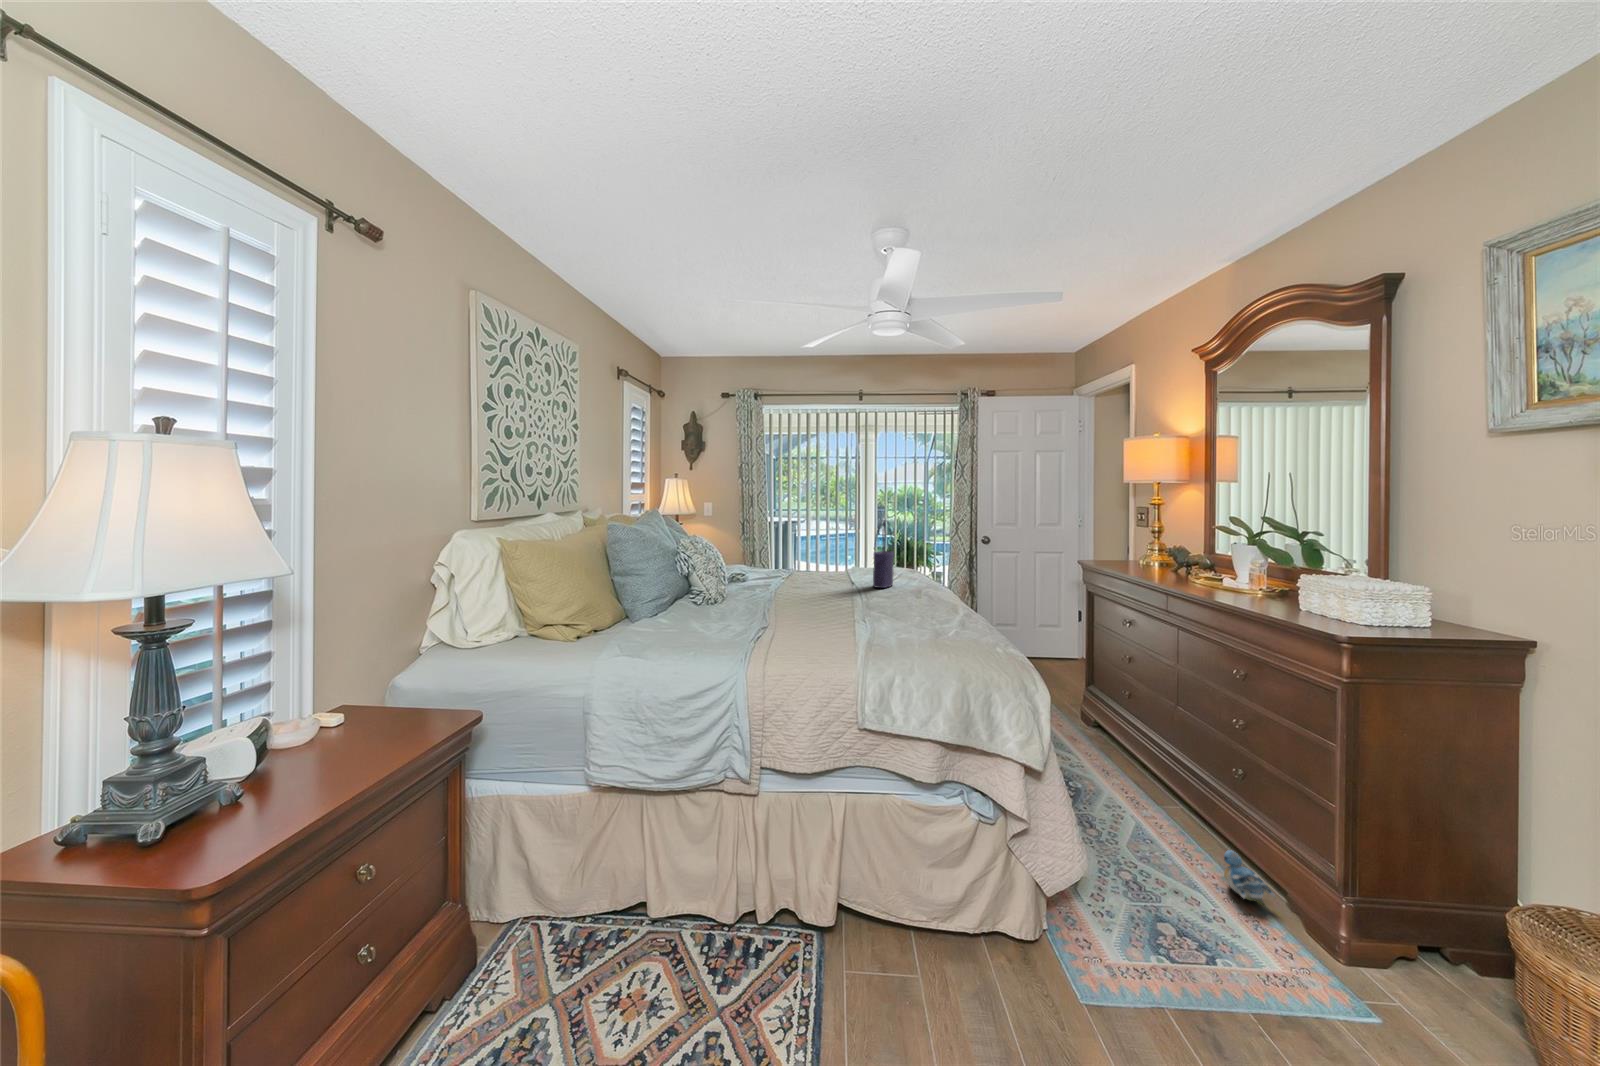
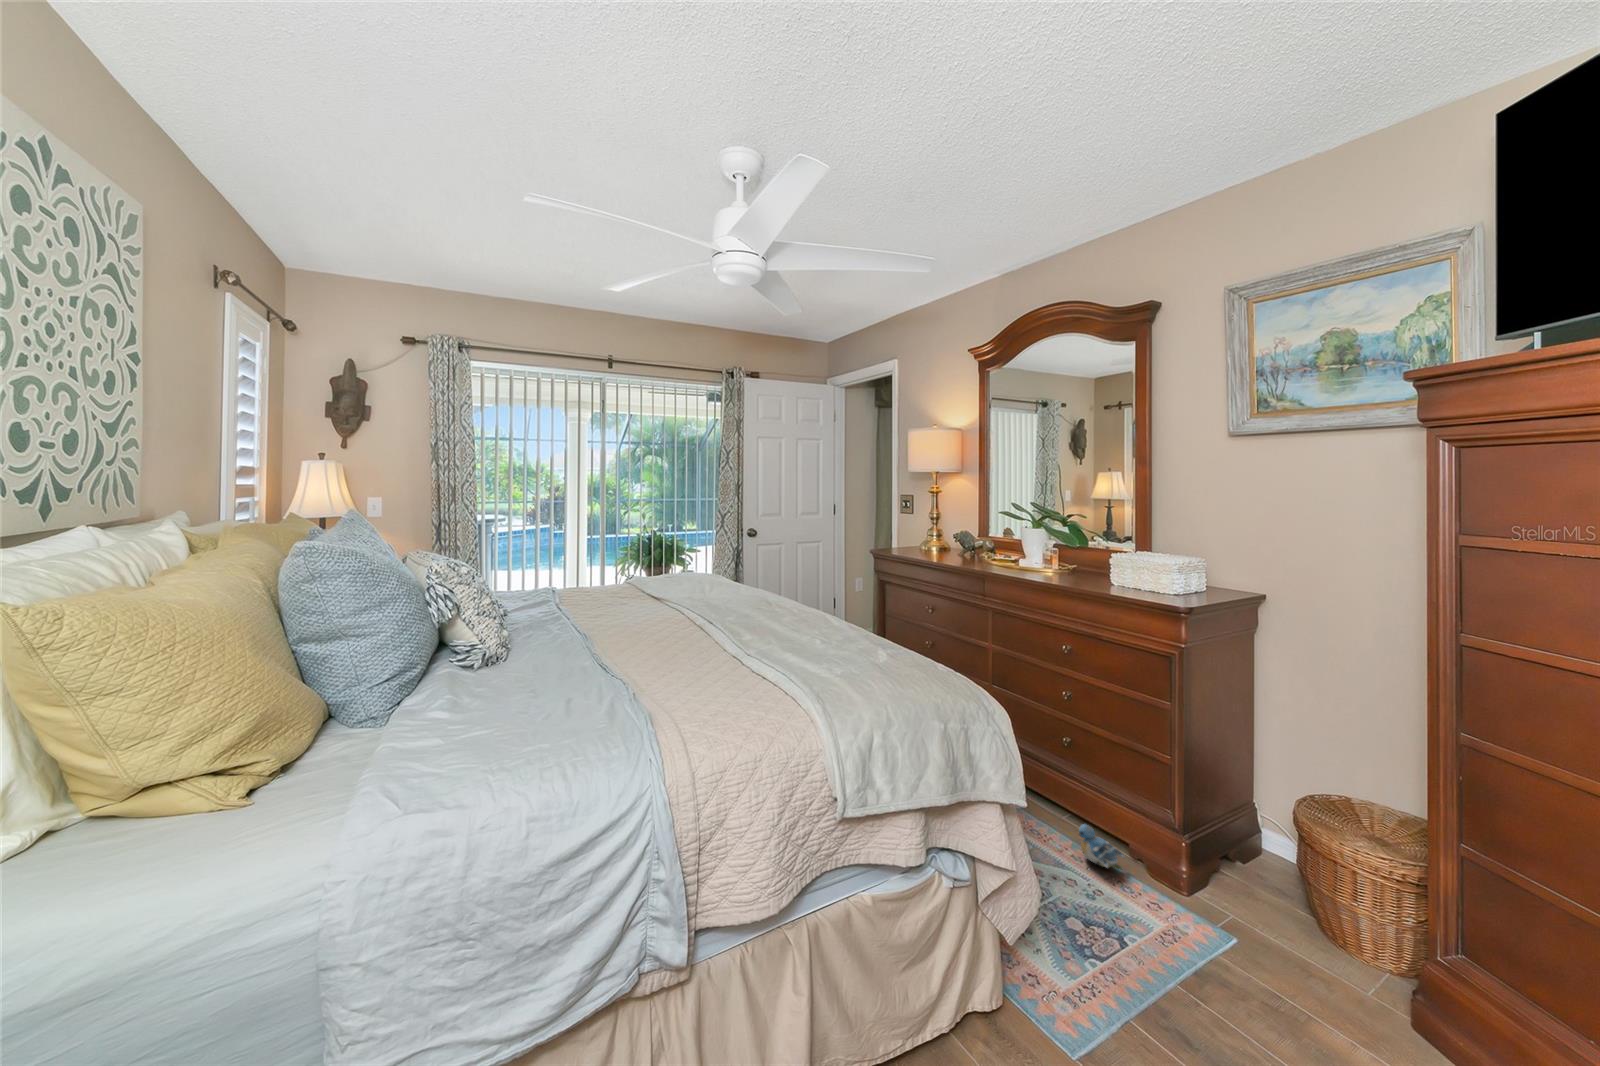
tote bag: present [873,520,894,588] -> none [695,517,716,604]

